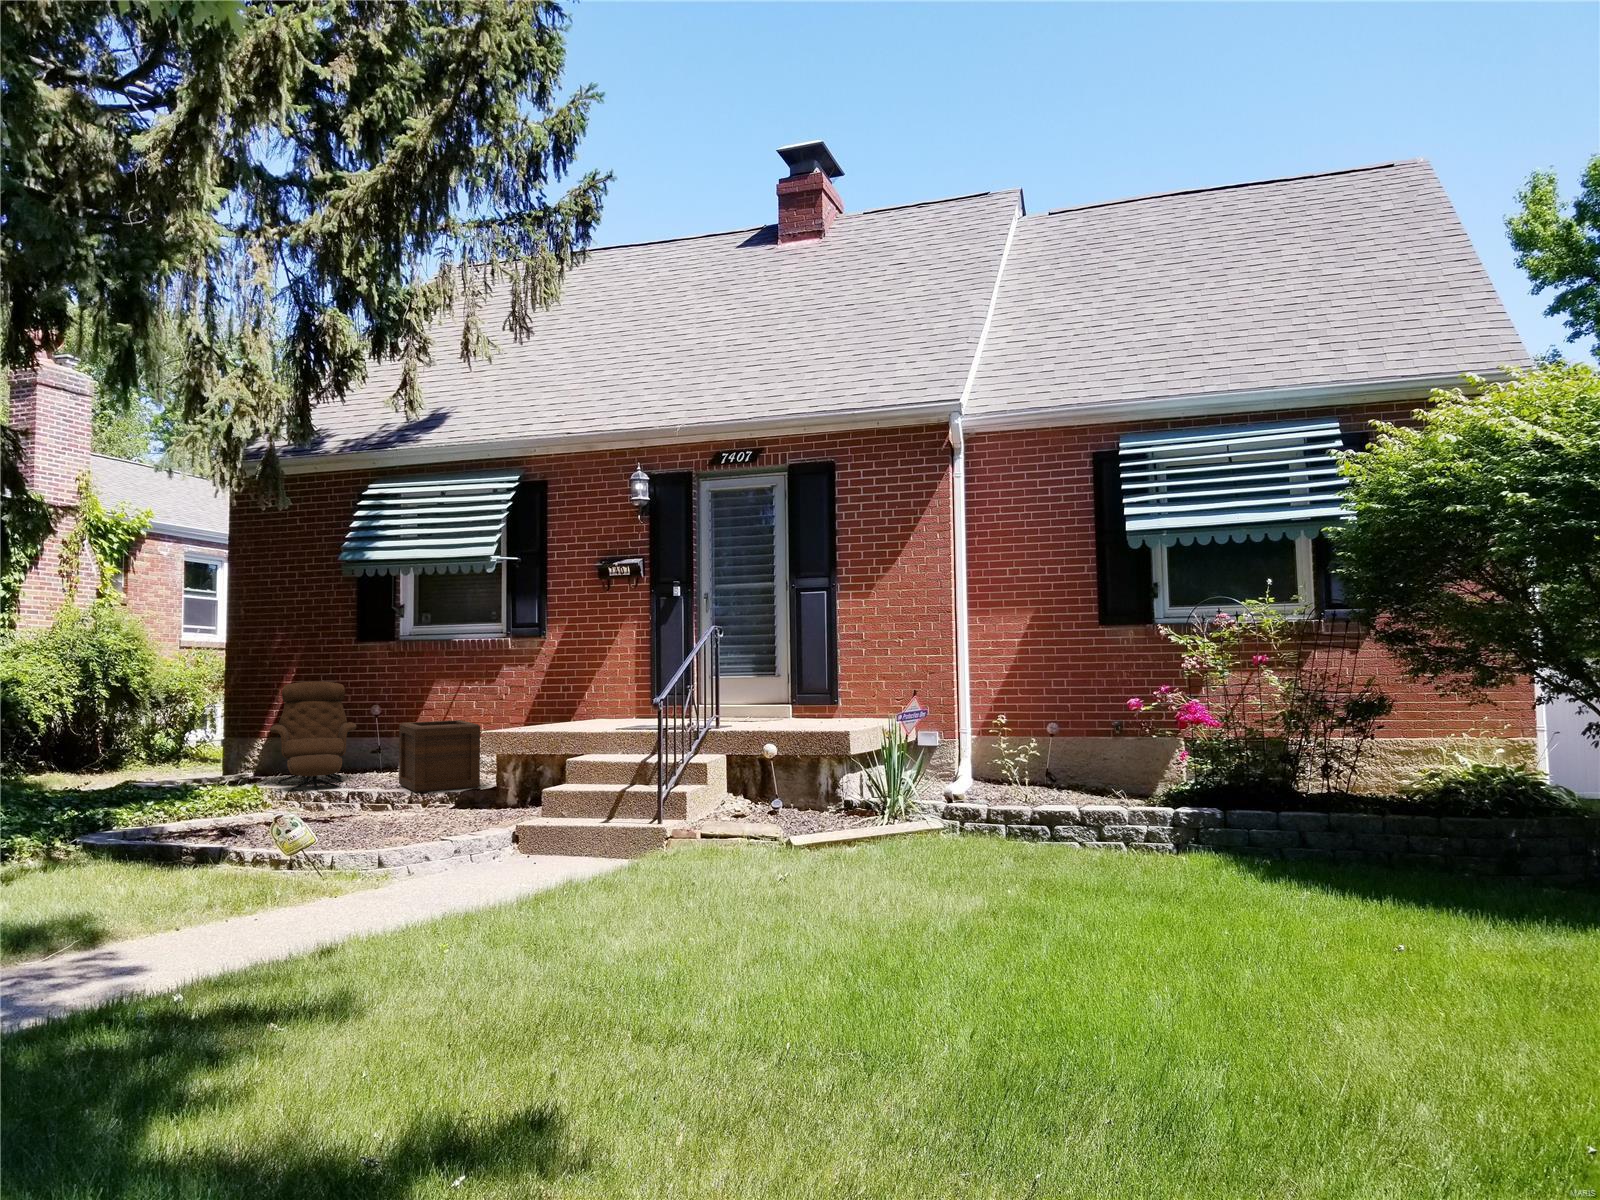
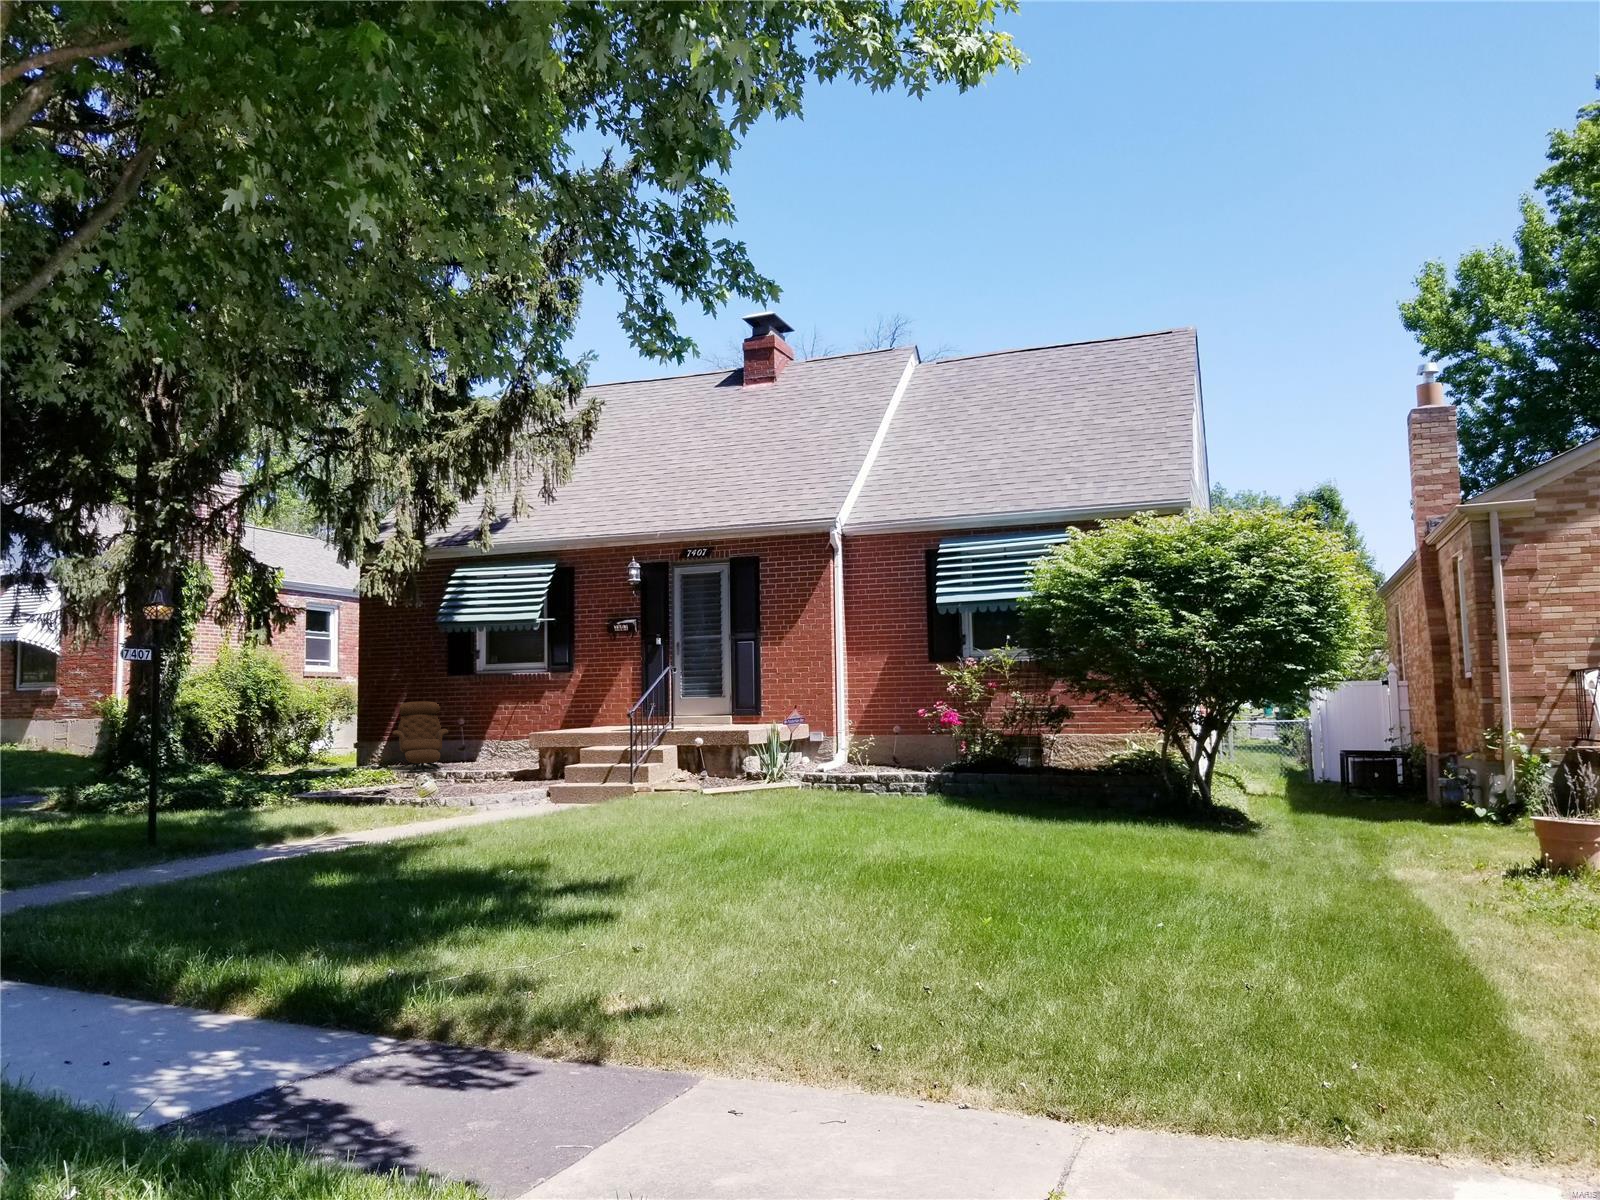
wooden crate: present [399,720,480,793] -> none [477,727,530,773]

